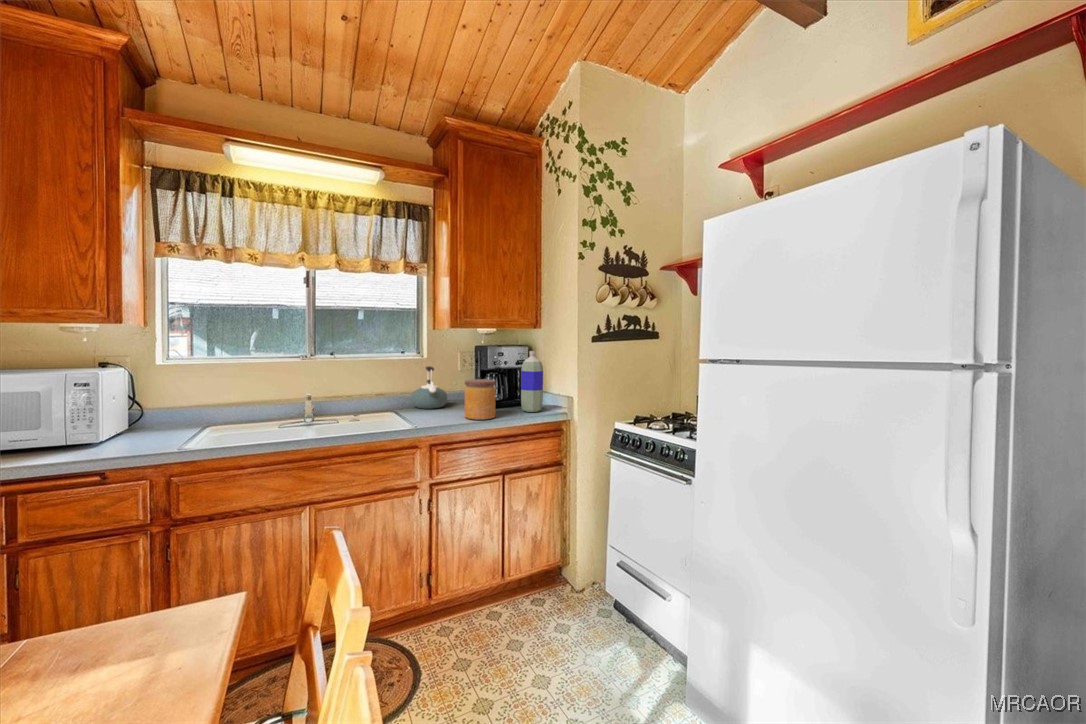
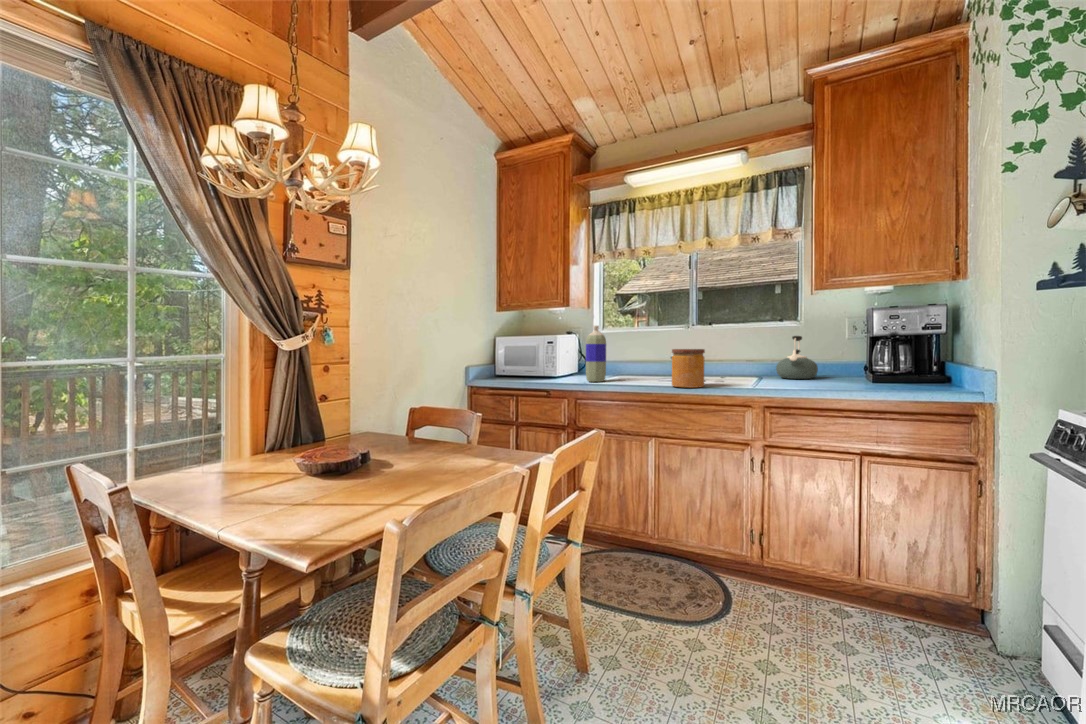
bottle: present [521,351,543,412] -> present [586,326,606,382]
jar: present [464,379,496,420] -> present [672,349,705,388]

